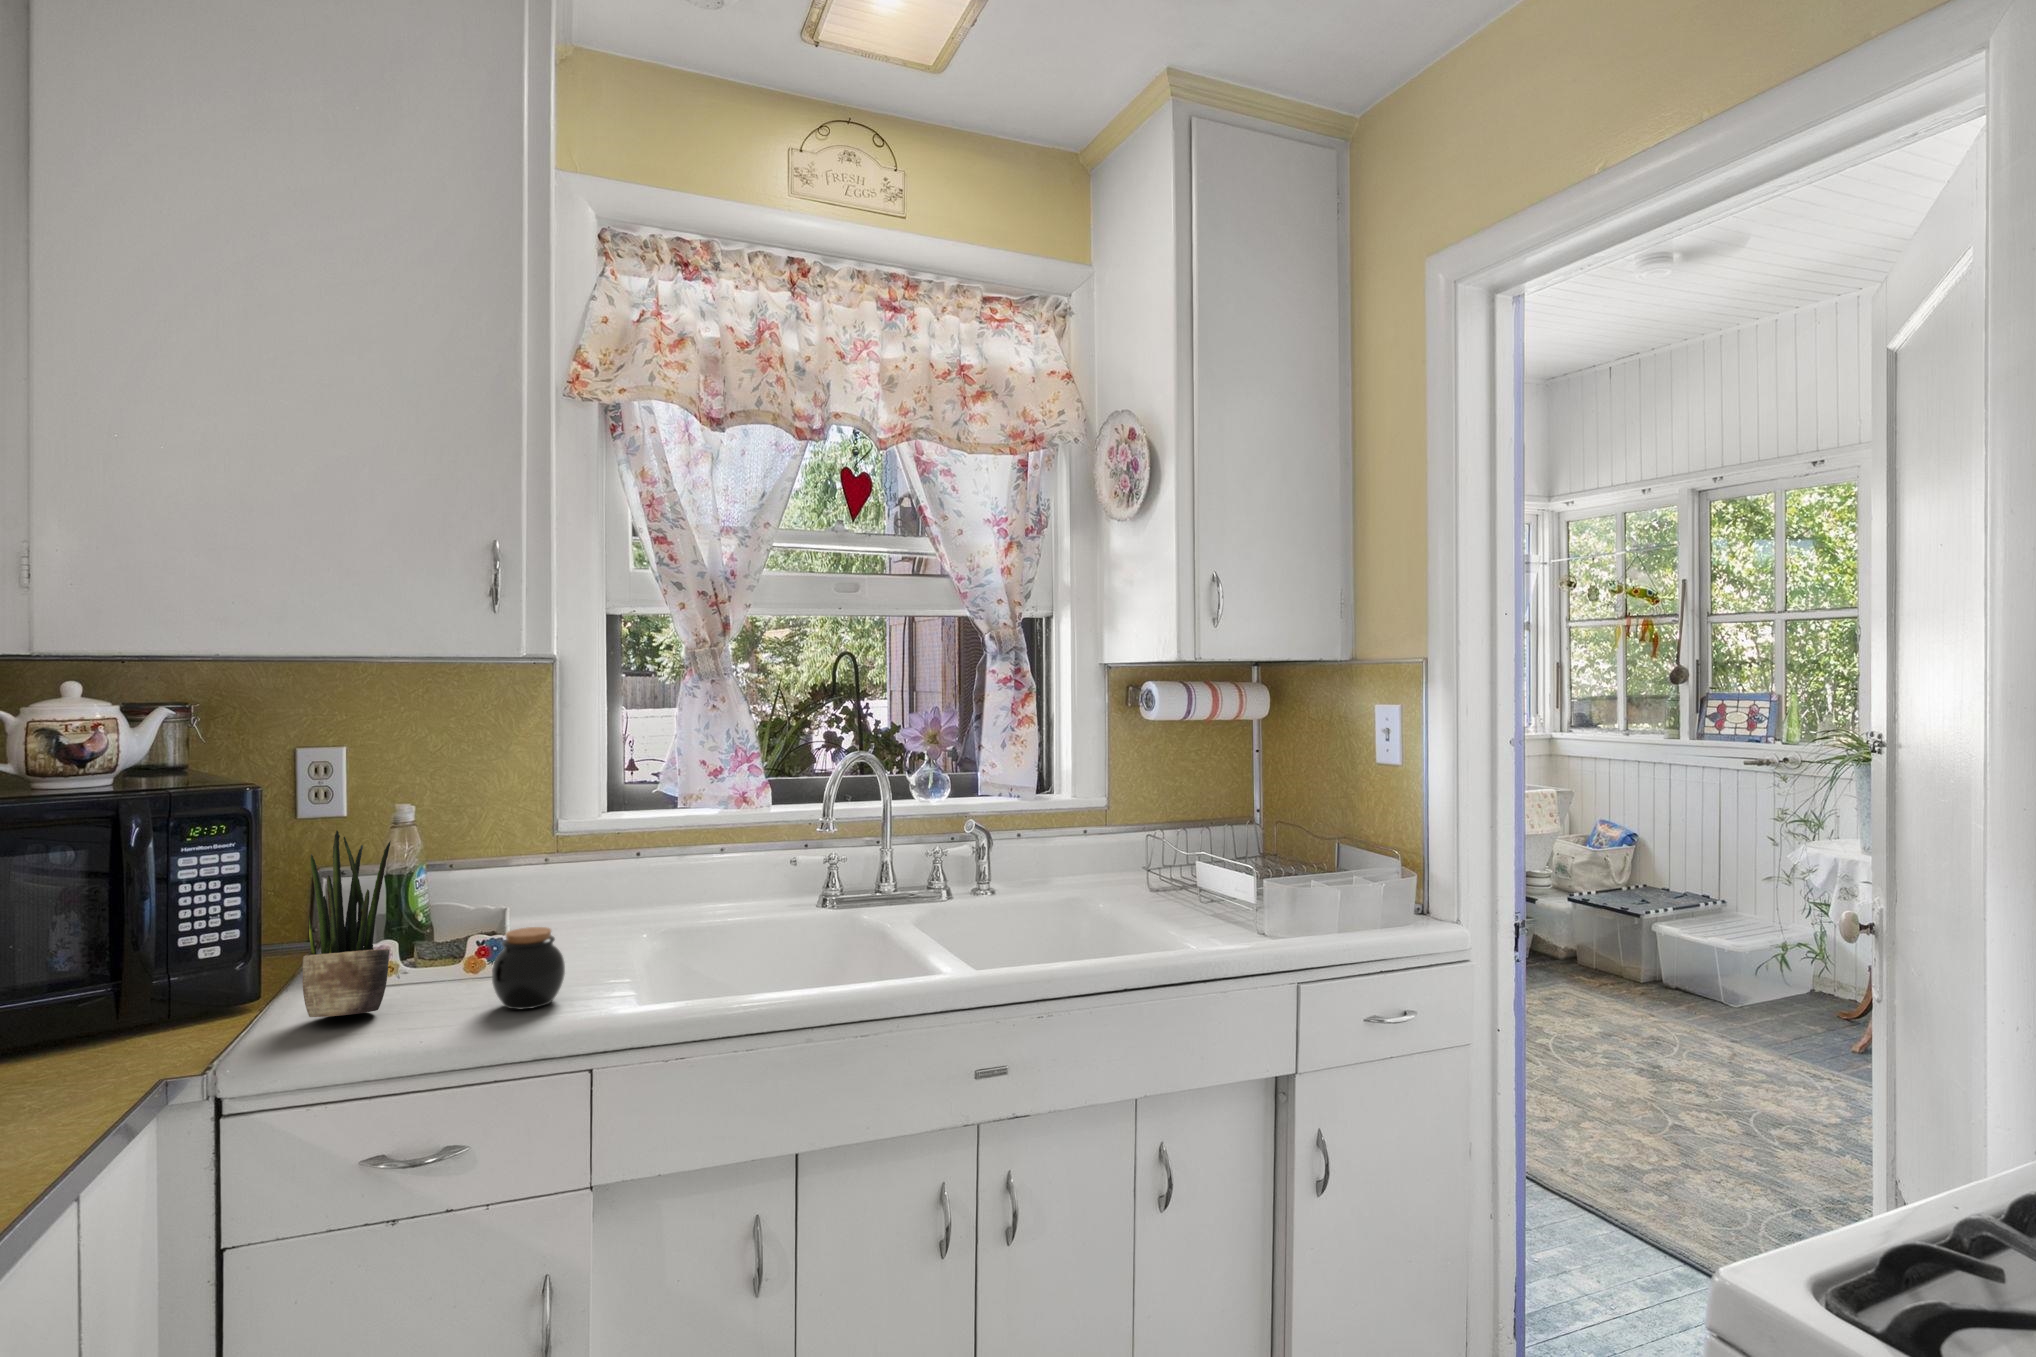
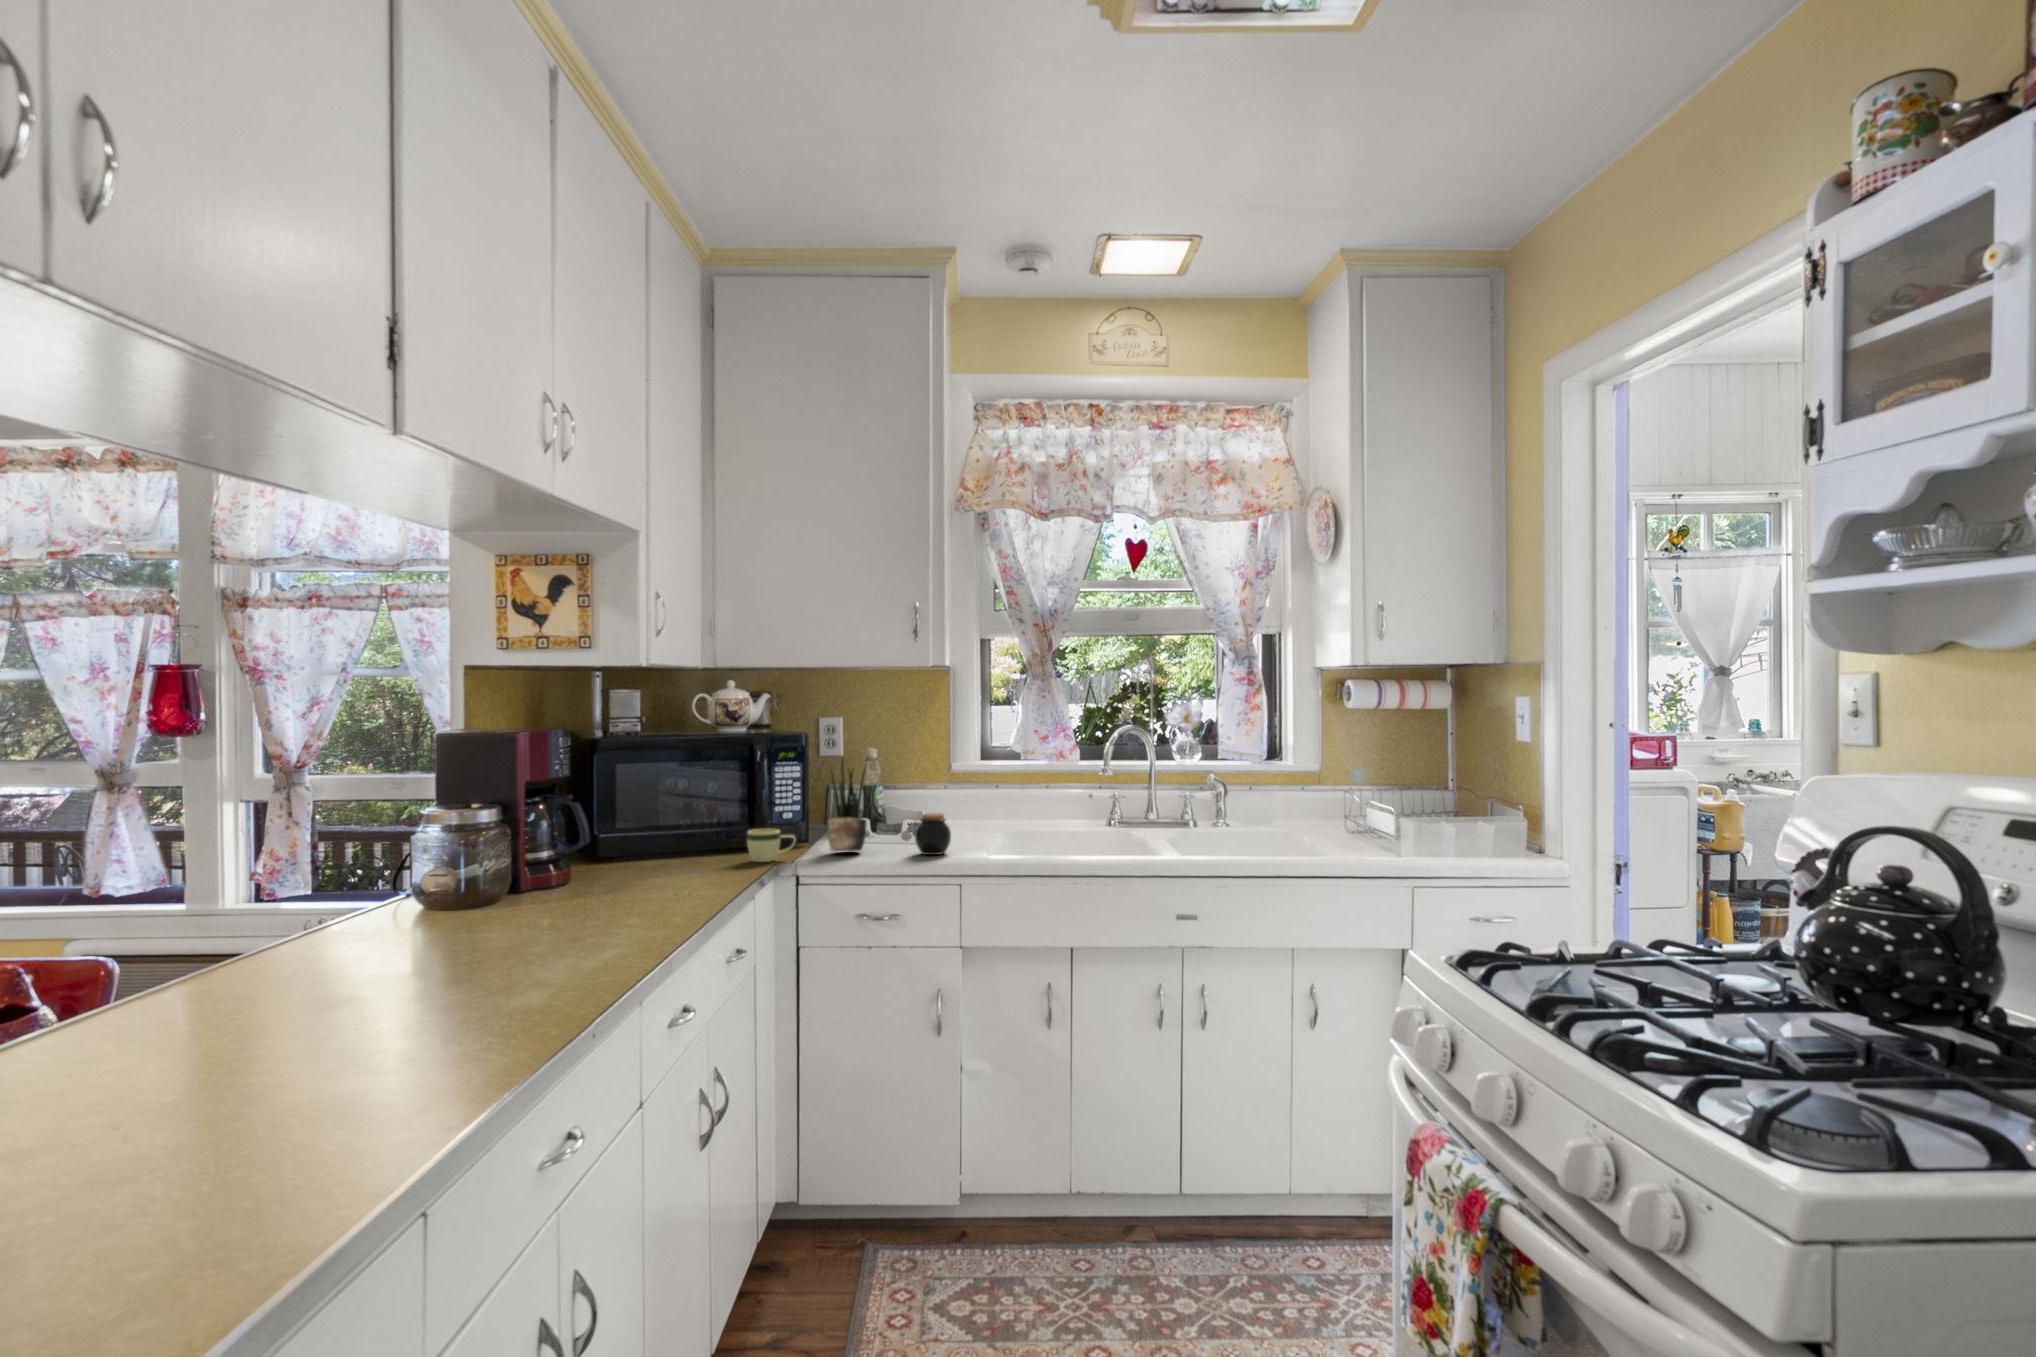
mug: none [99,989,224,1067] -> present [747,829,796,862]

